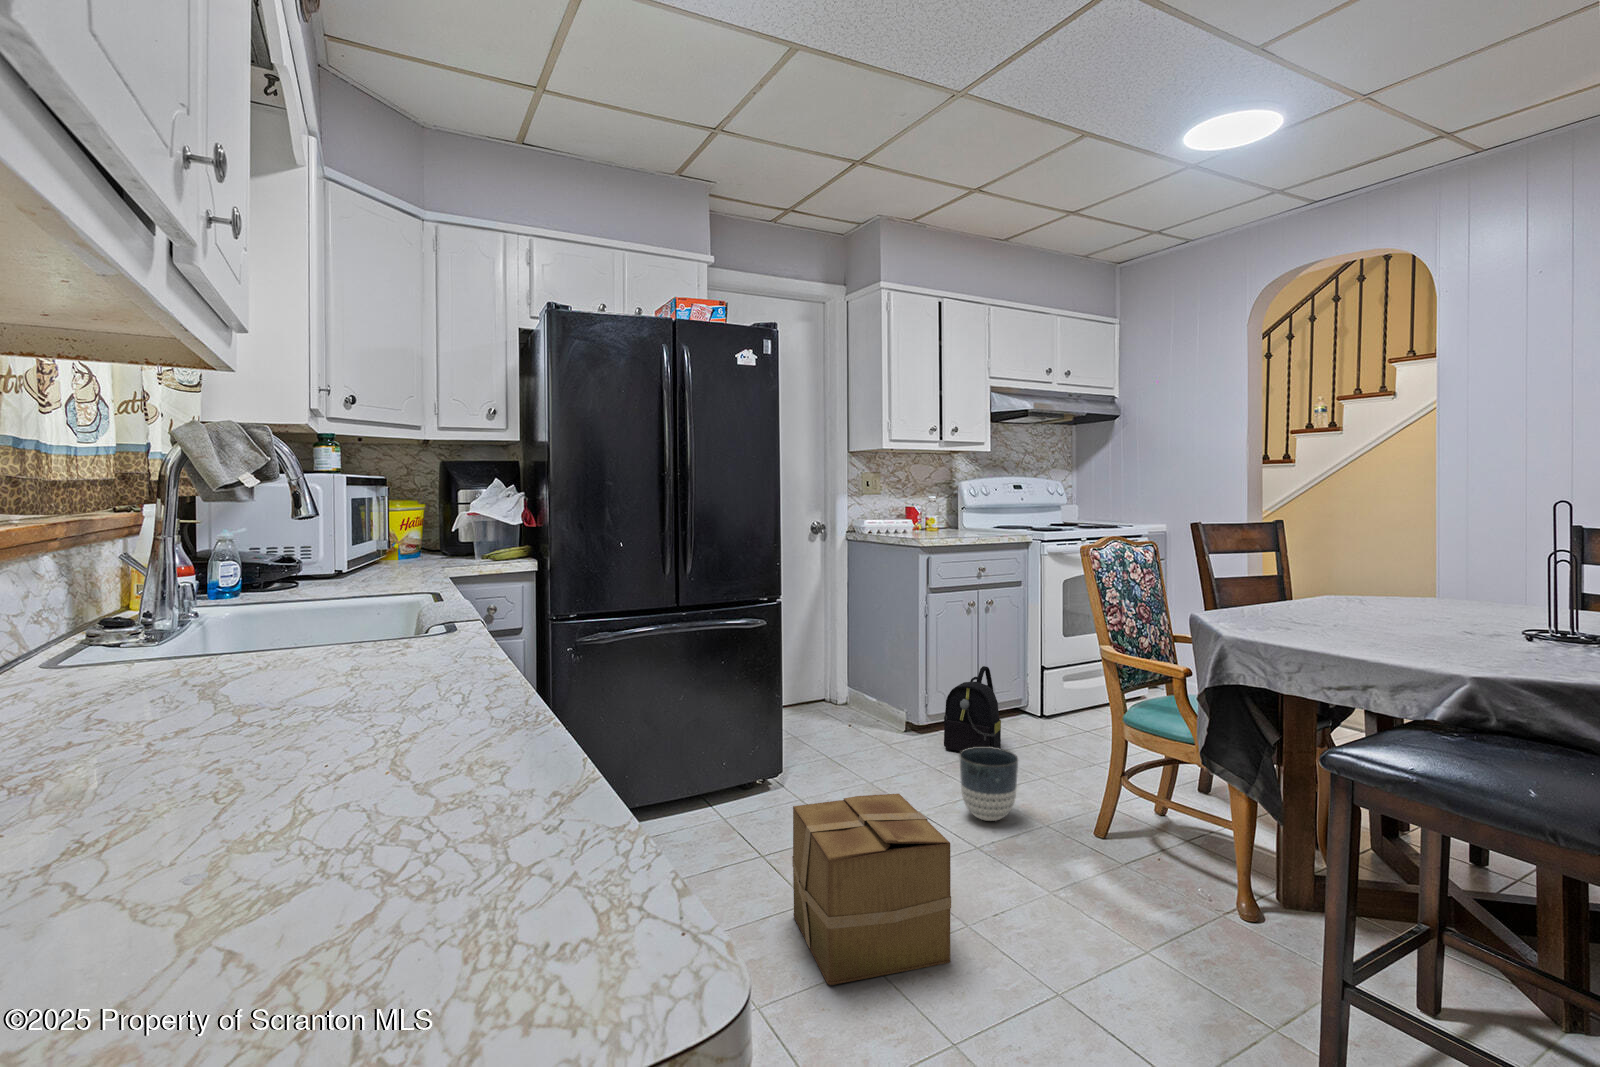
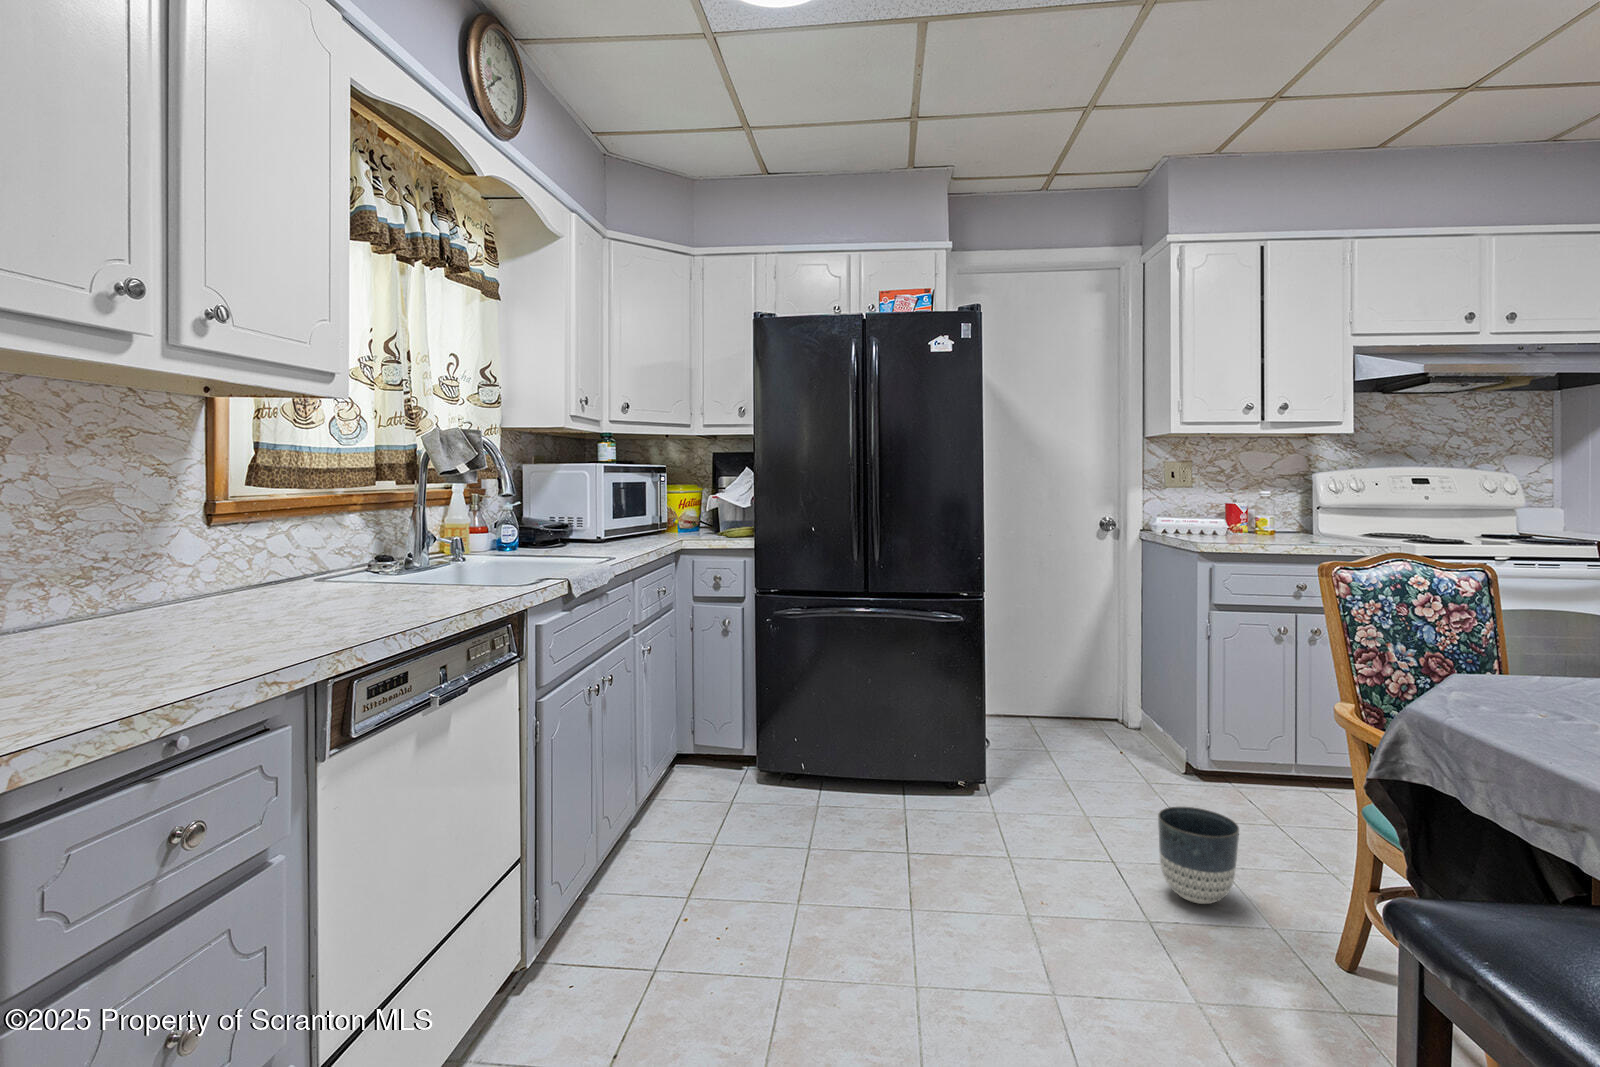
backpack: present [944,666,1001,751] -> none [1213,712,1296,829]
cardboard box: present [792,794,951,985] -> none [854,817,1013,1033]

